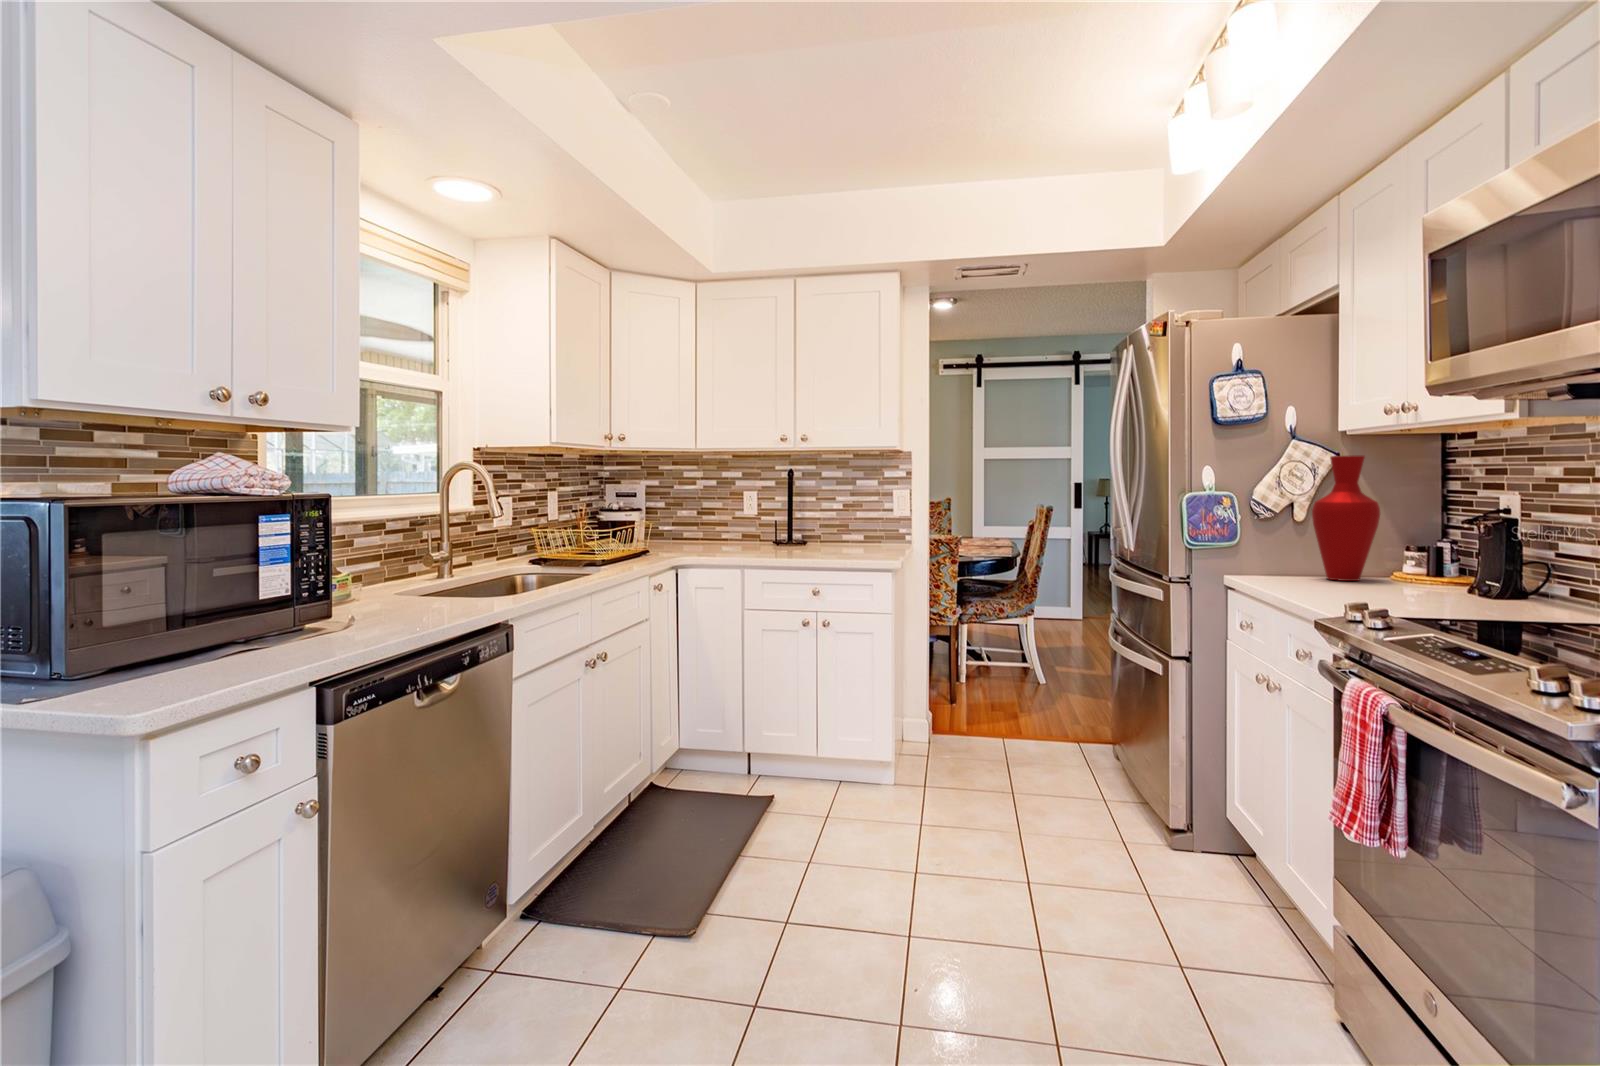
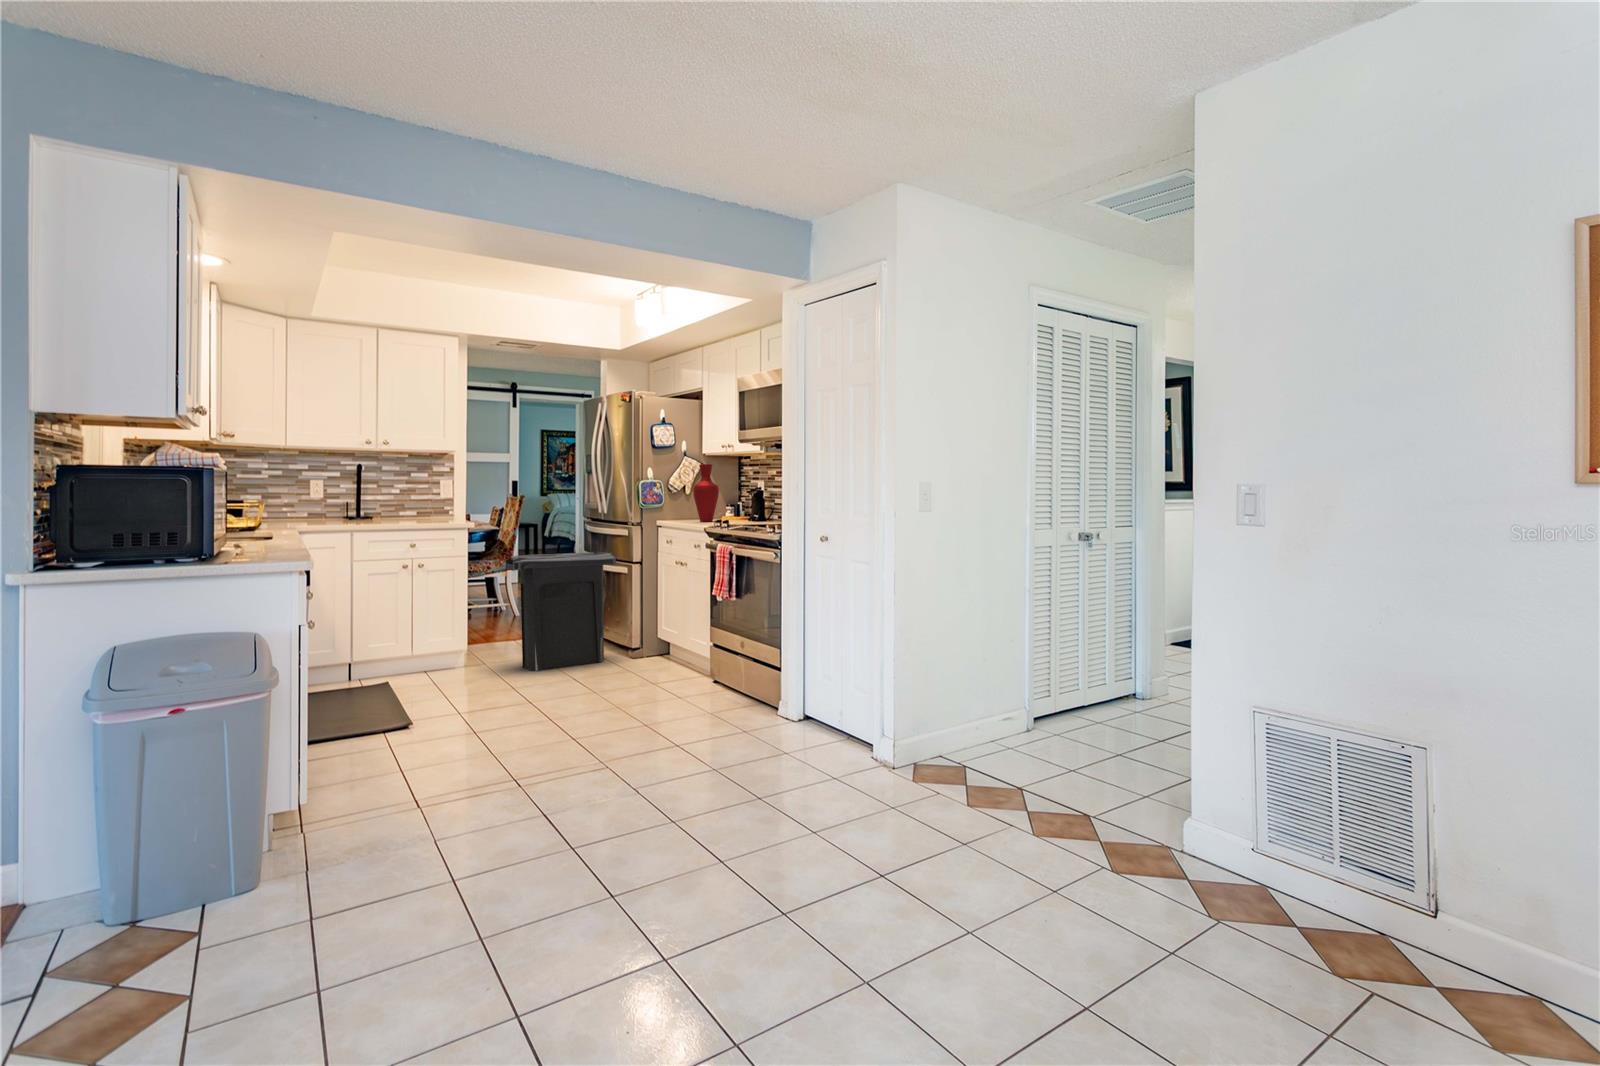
trash can: none [944,613,1137,819] -> present [506,553,616,671]

